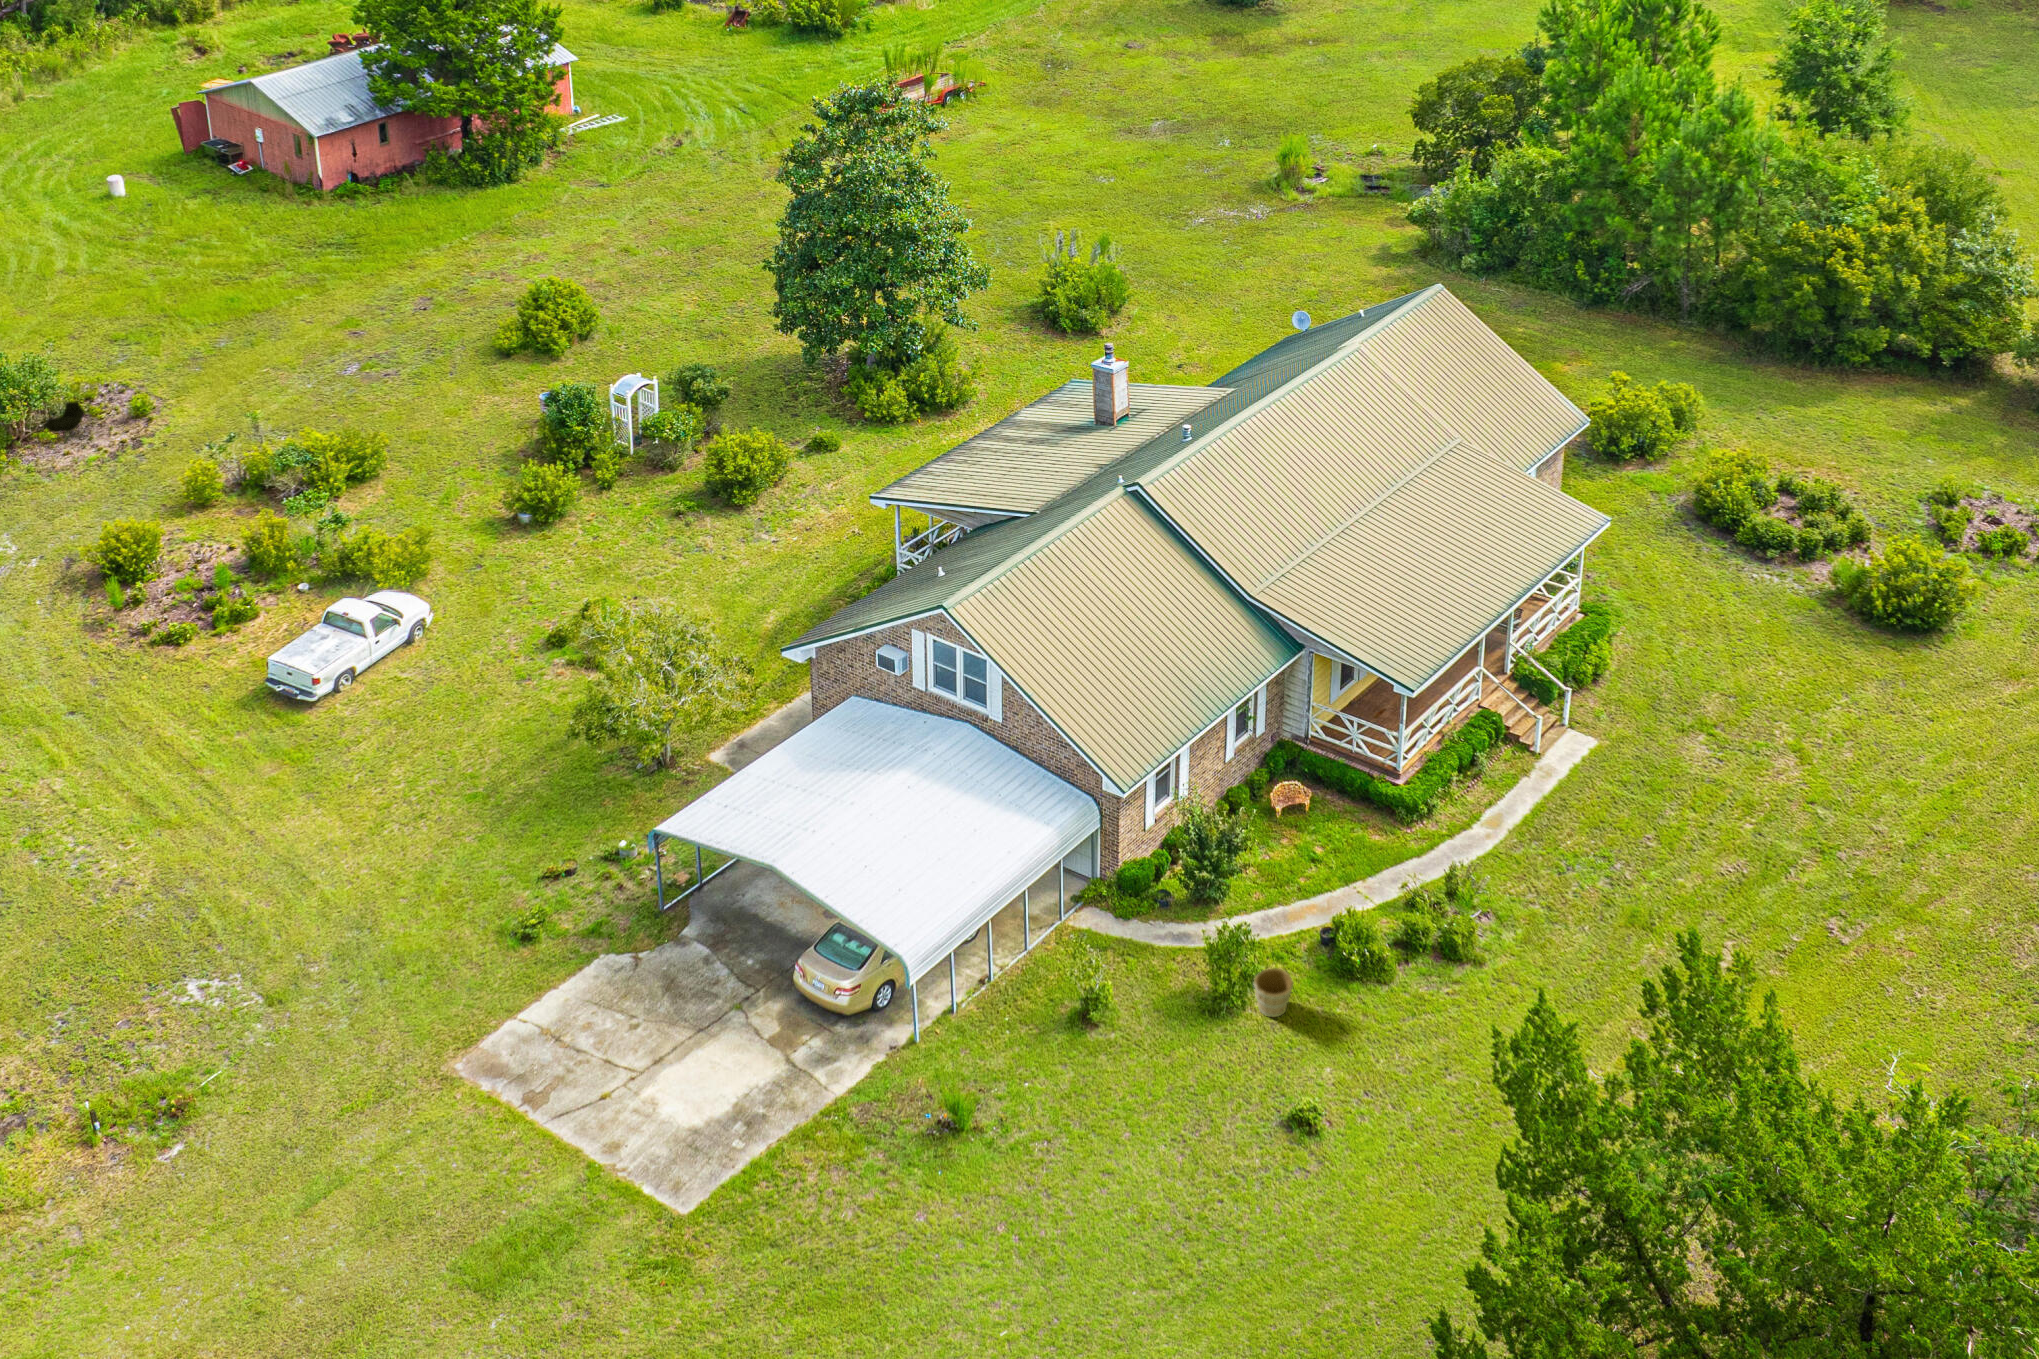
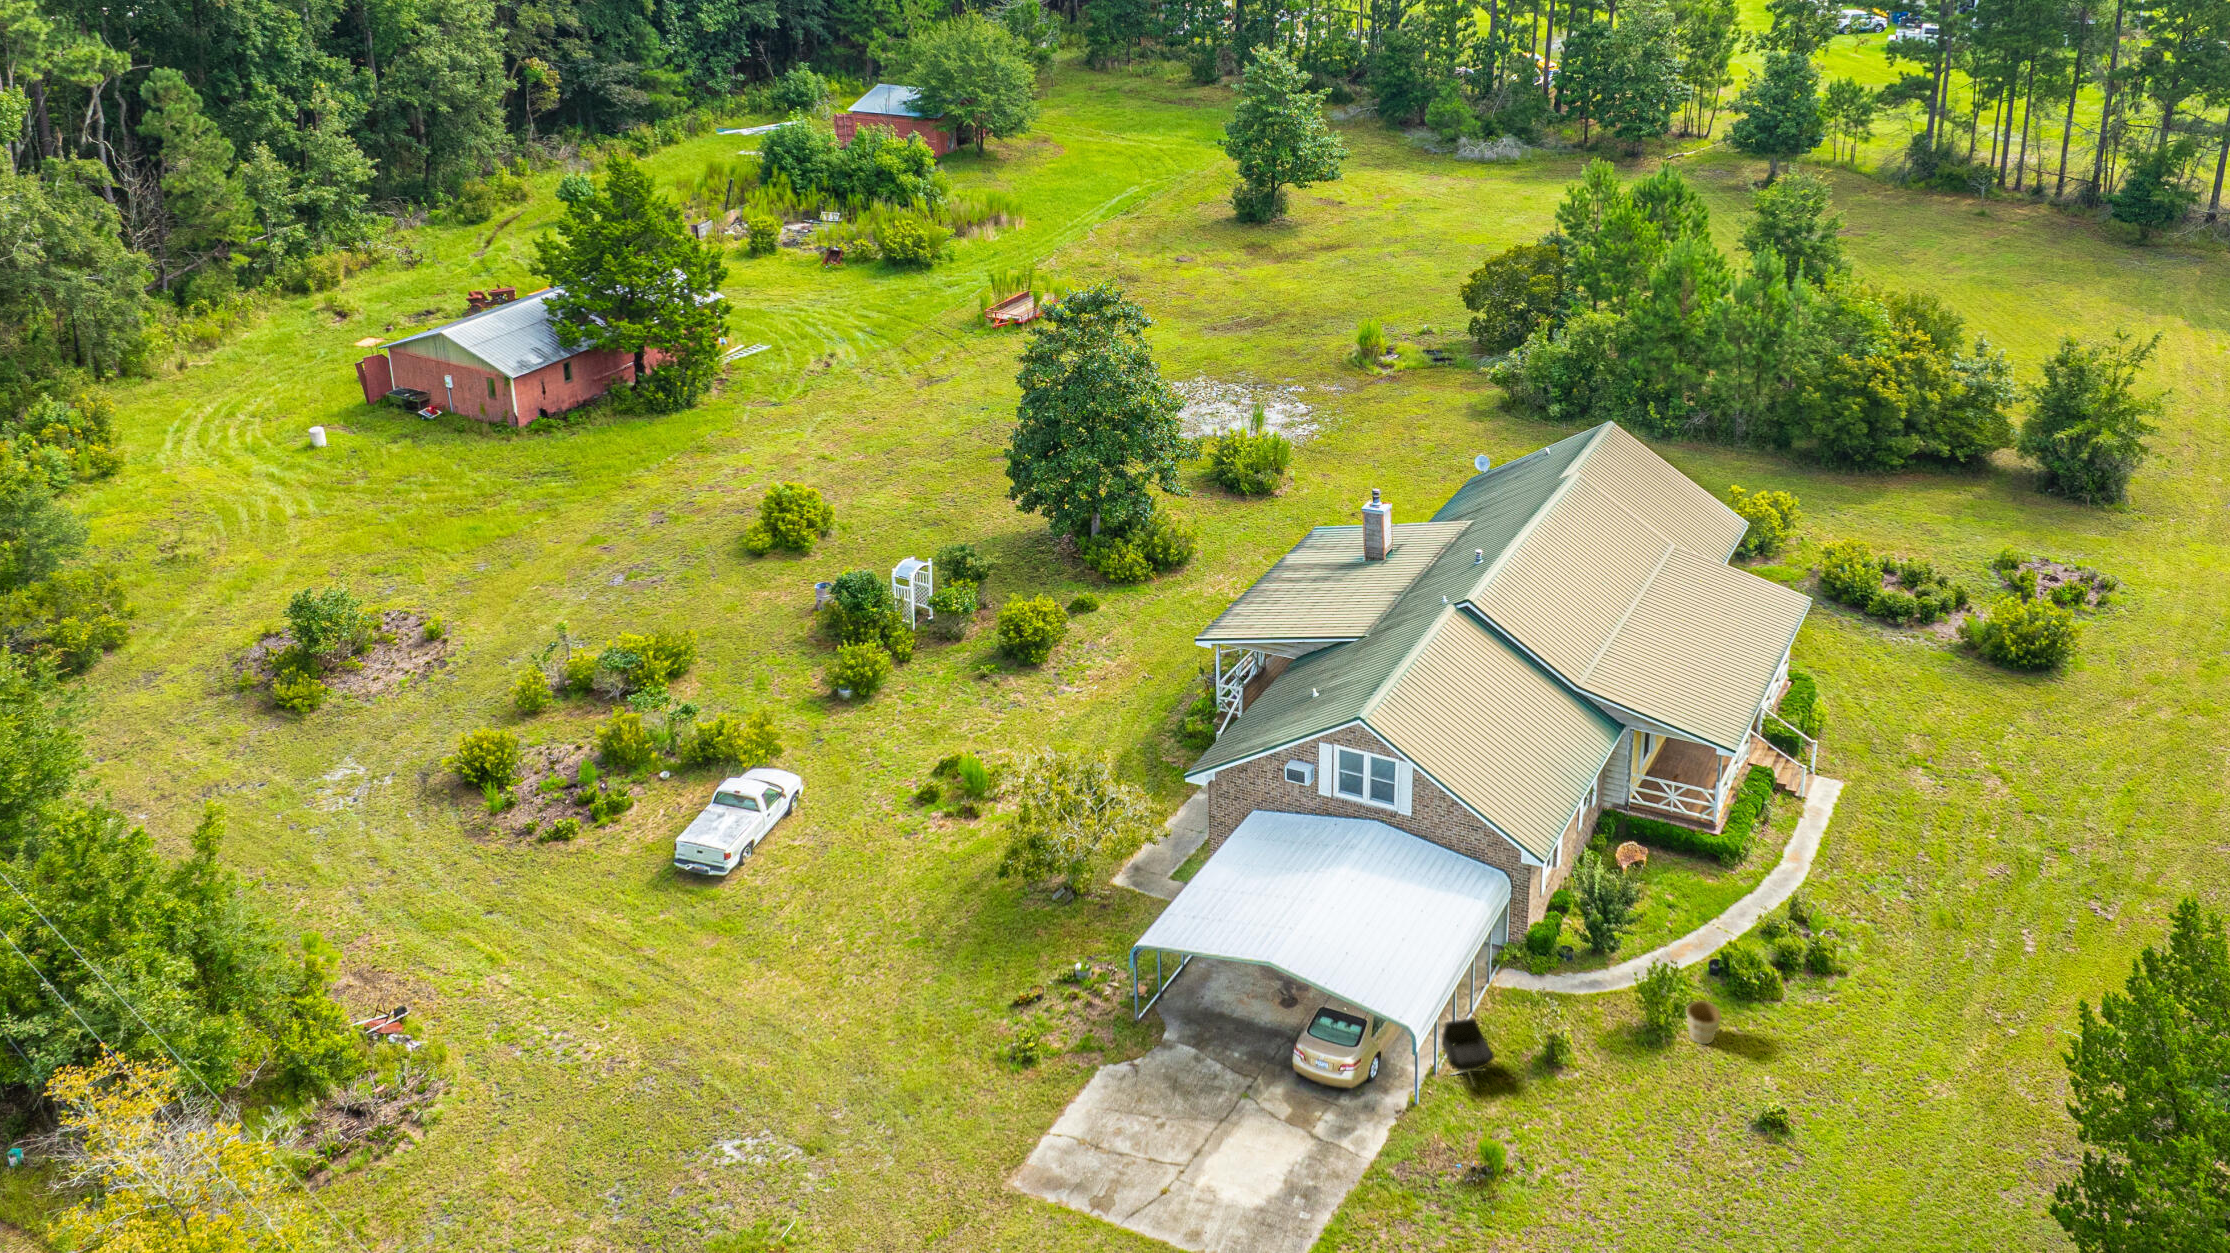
lounge chair: present [43,401,84,438] -> present [1442,1018,1494,1085]

